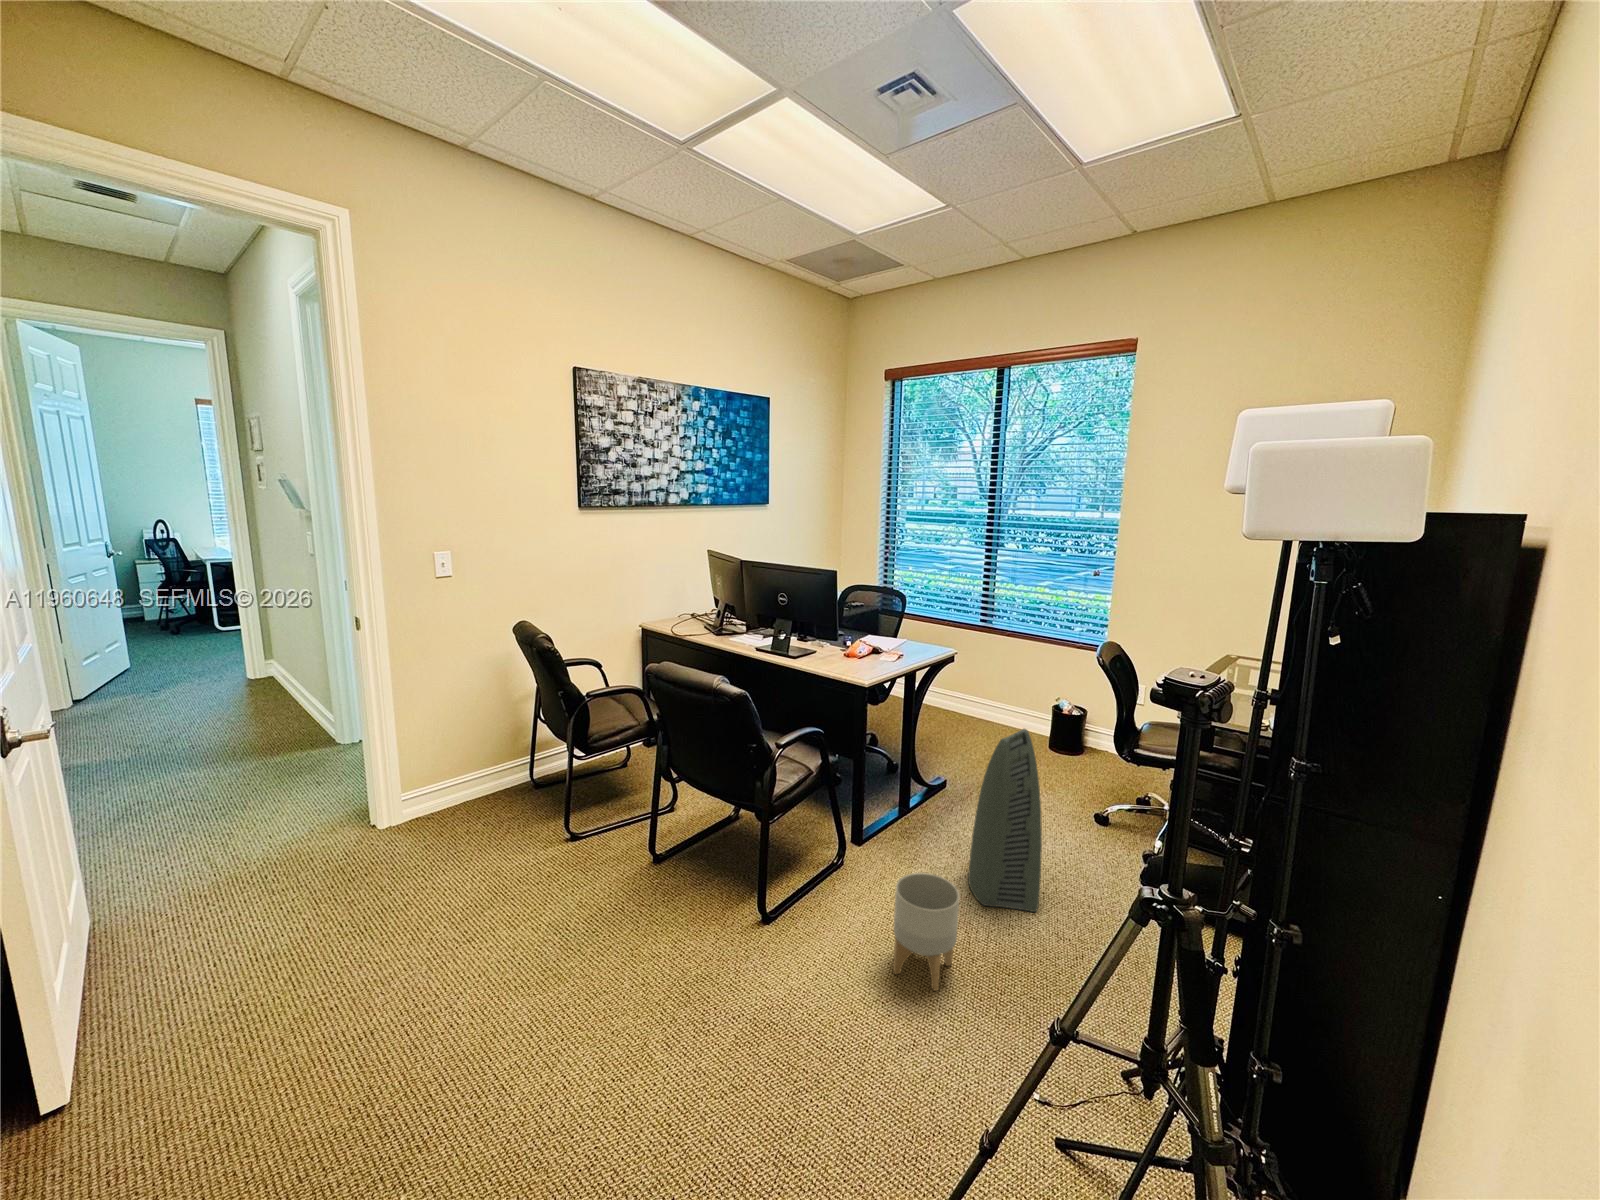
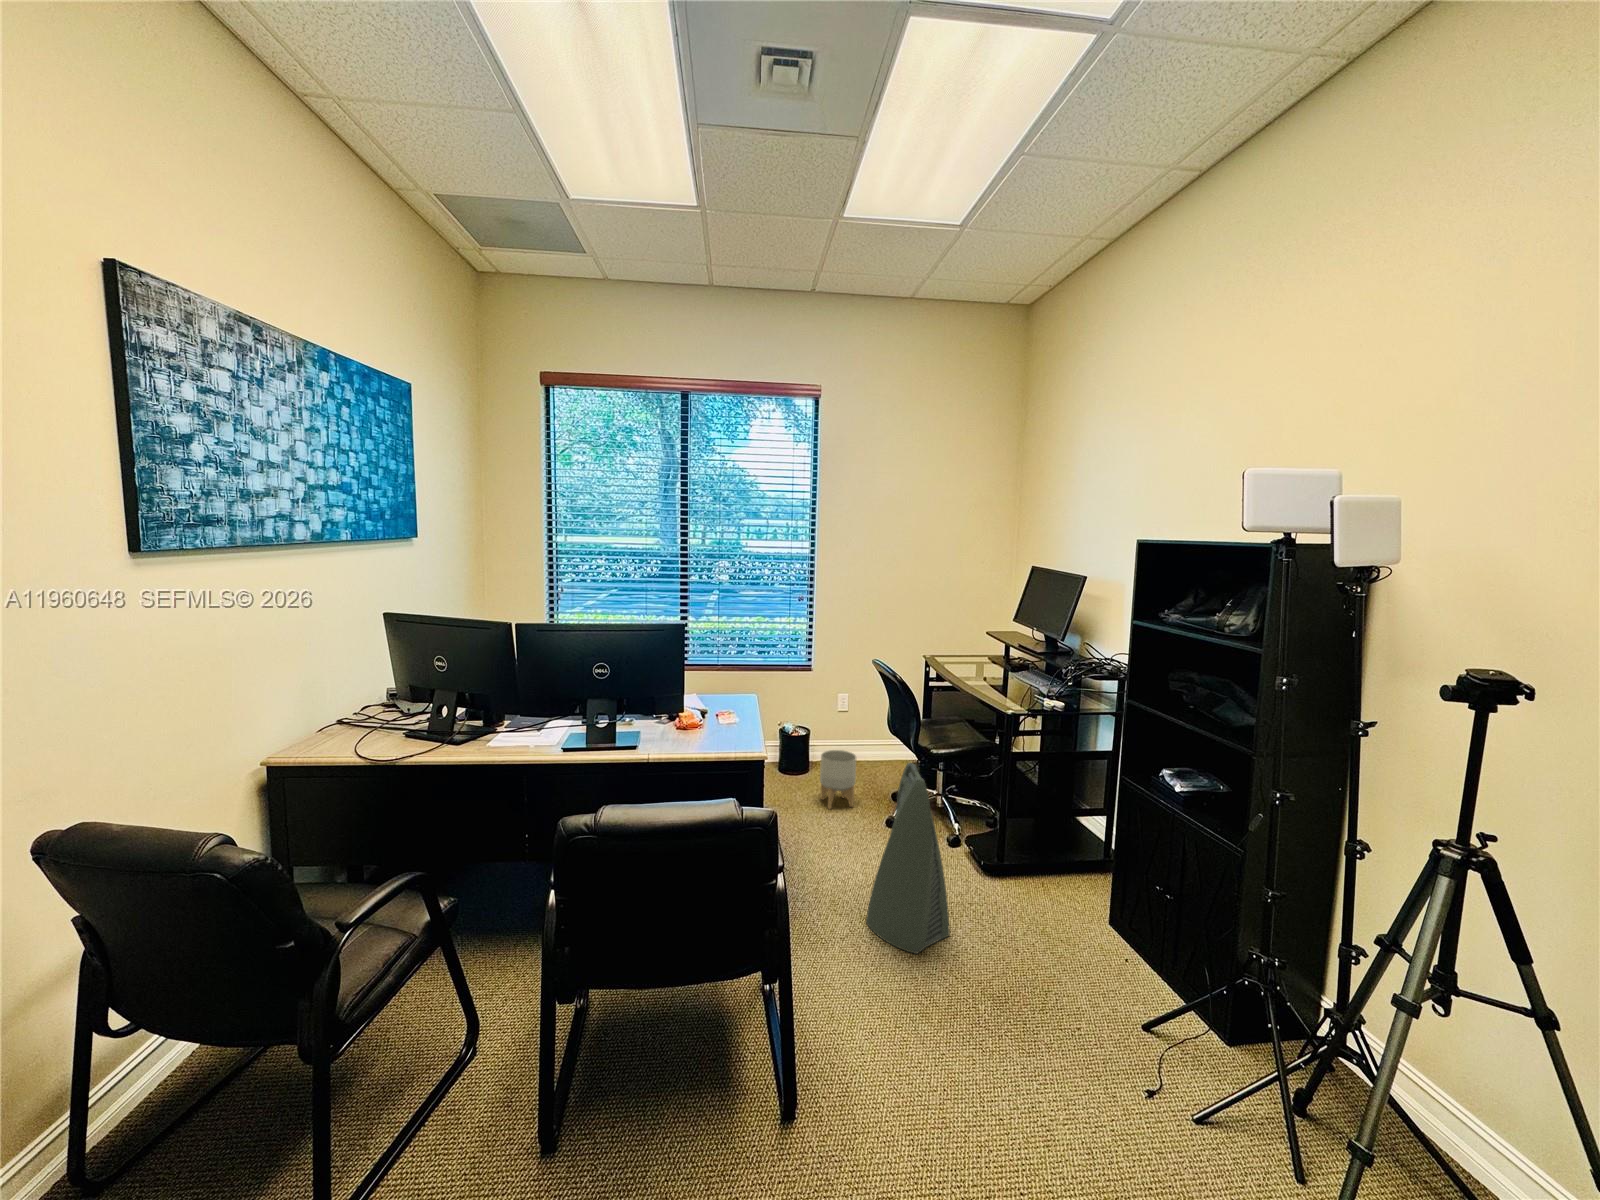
planter: present [893,873,960,991] -> present [820,750,857,809]

